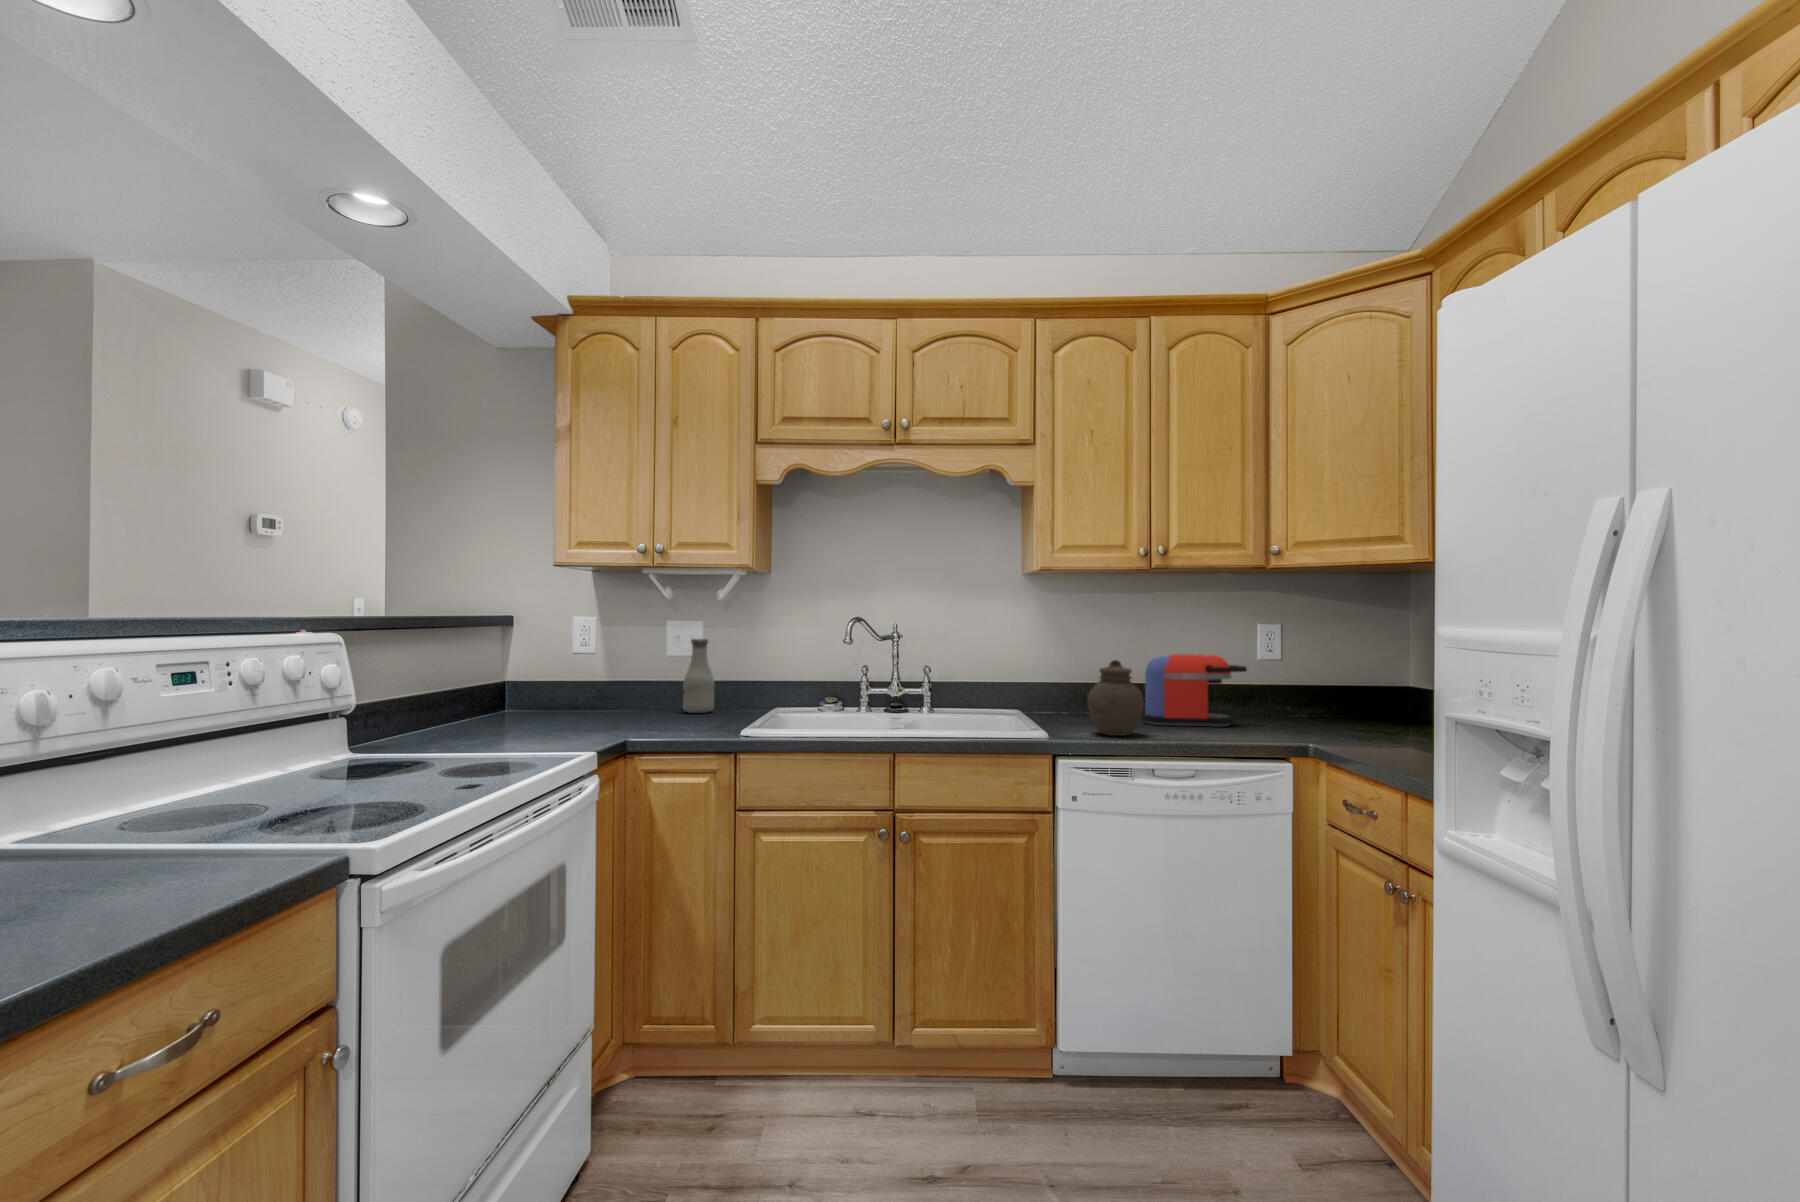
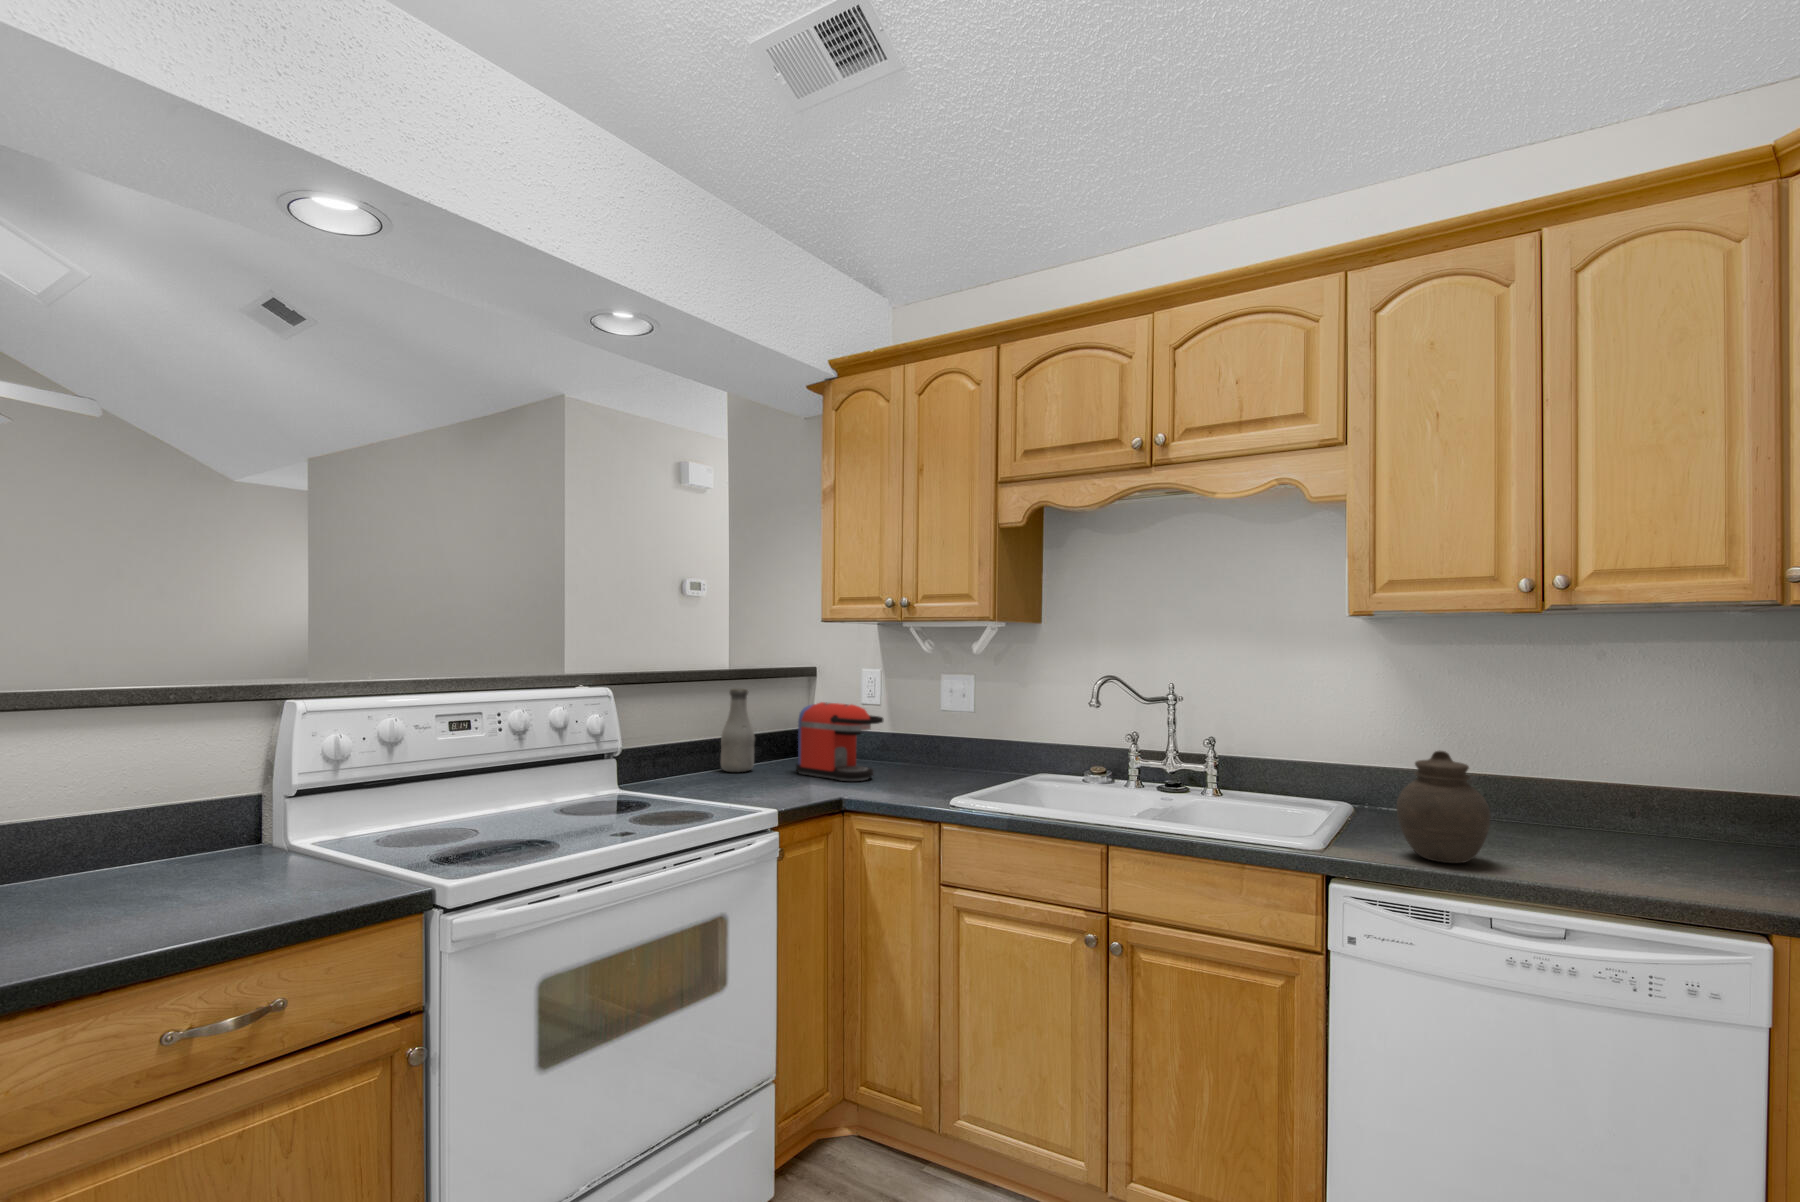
bottle: present [683,639,714,713] -> present [721,689,755,772]
coffee maker: present [1143,654,1247,727] -> present [796,702,884,781]

